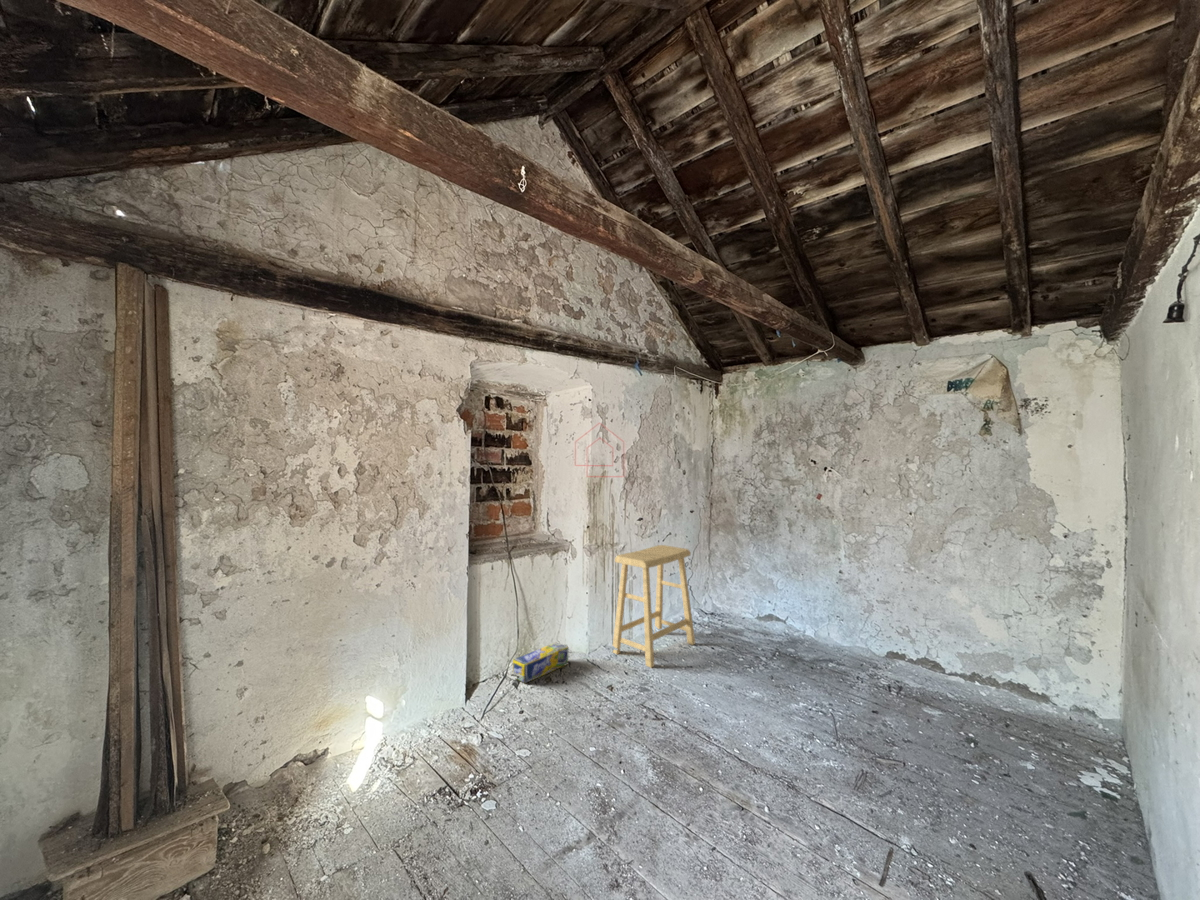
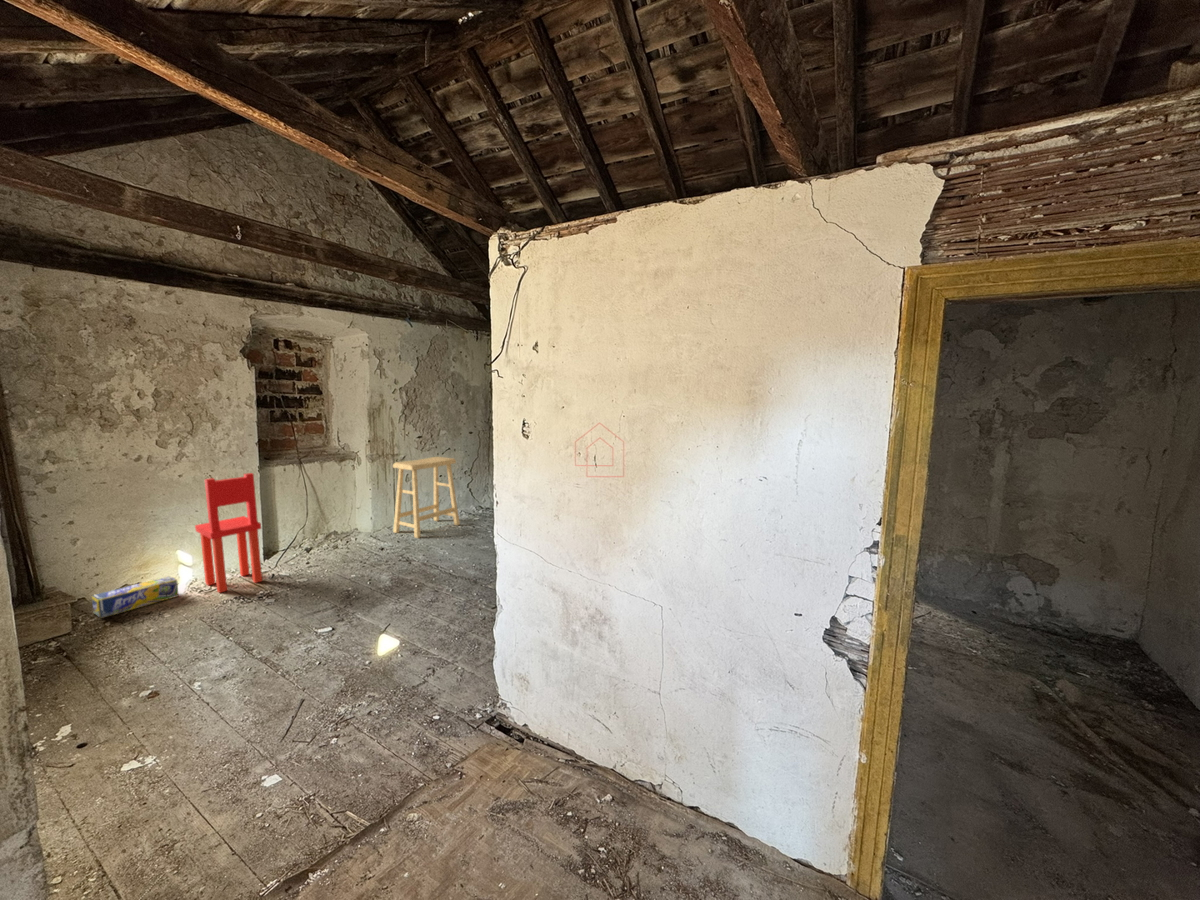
chair: none [390,583,474,775] -> present [195,473,262,593]
box: present [513,643,568,683] -> present [92,576,178,618]

